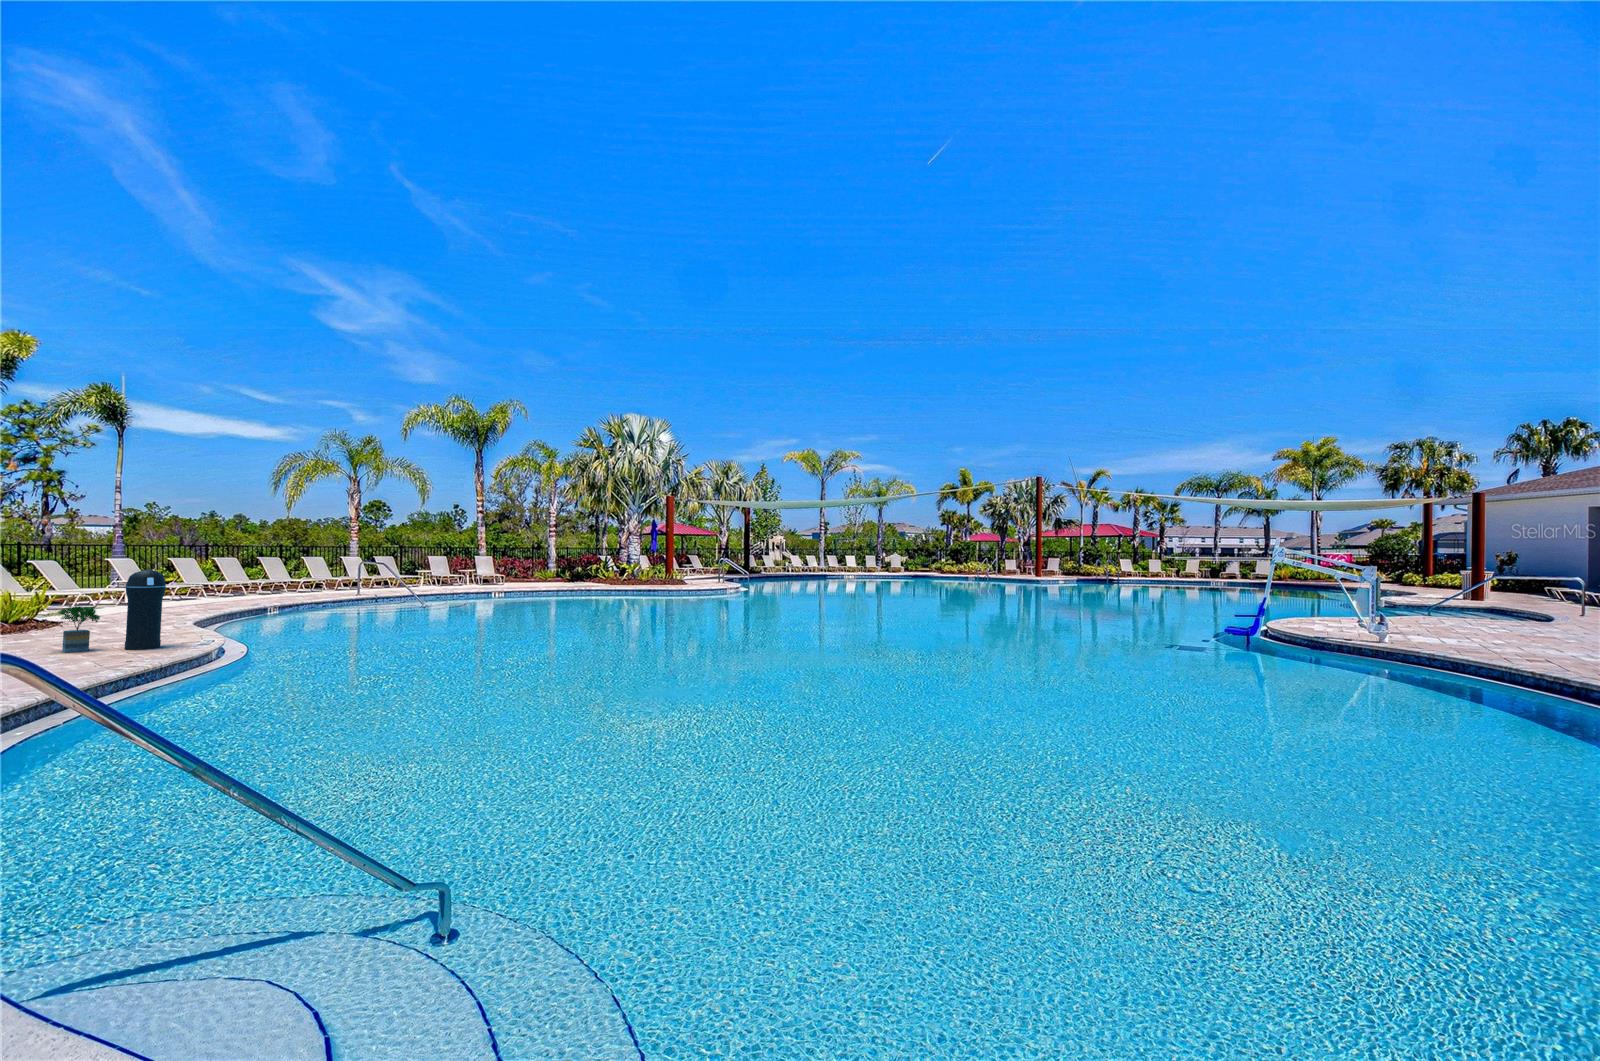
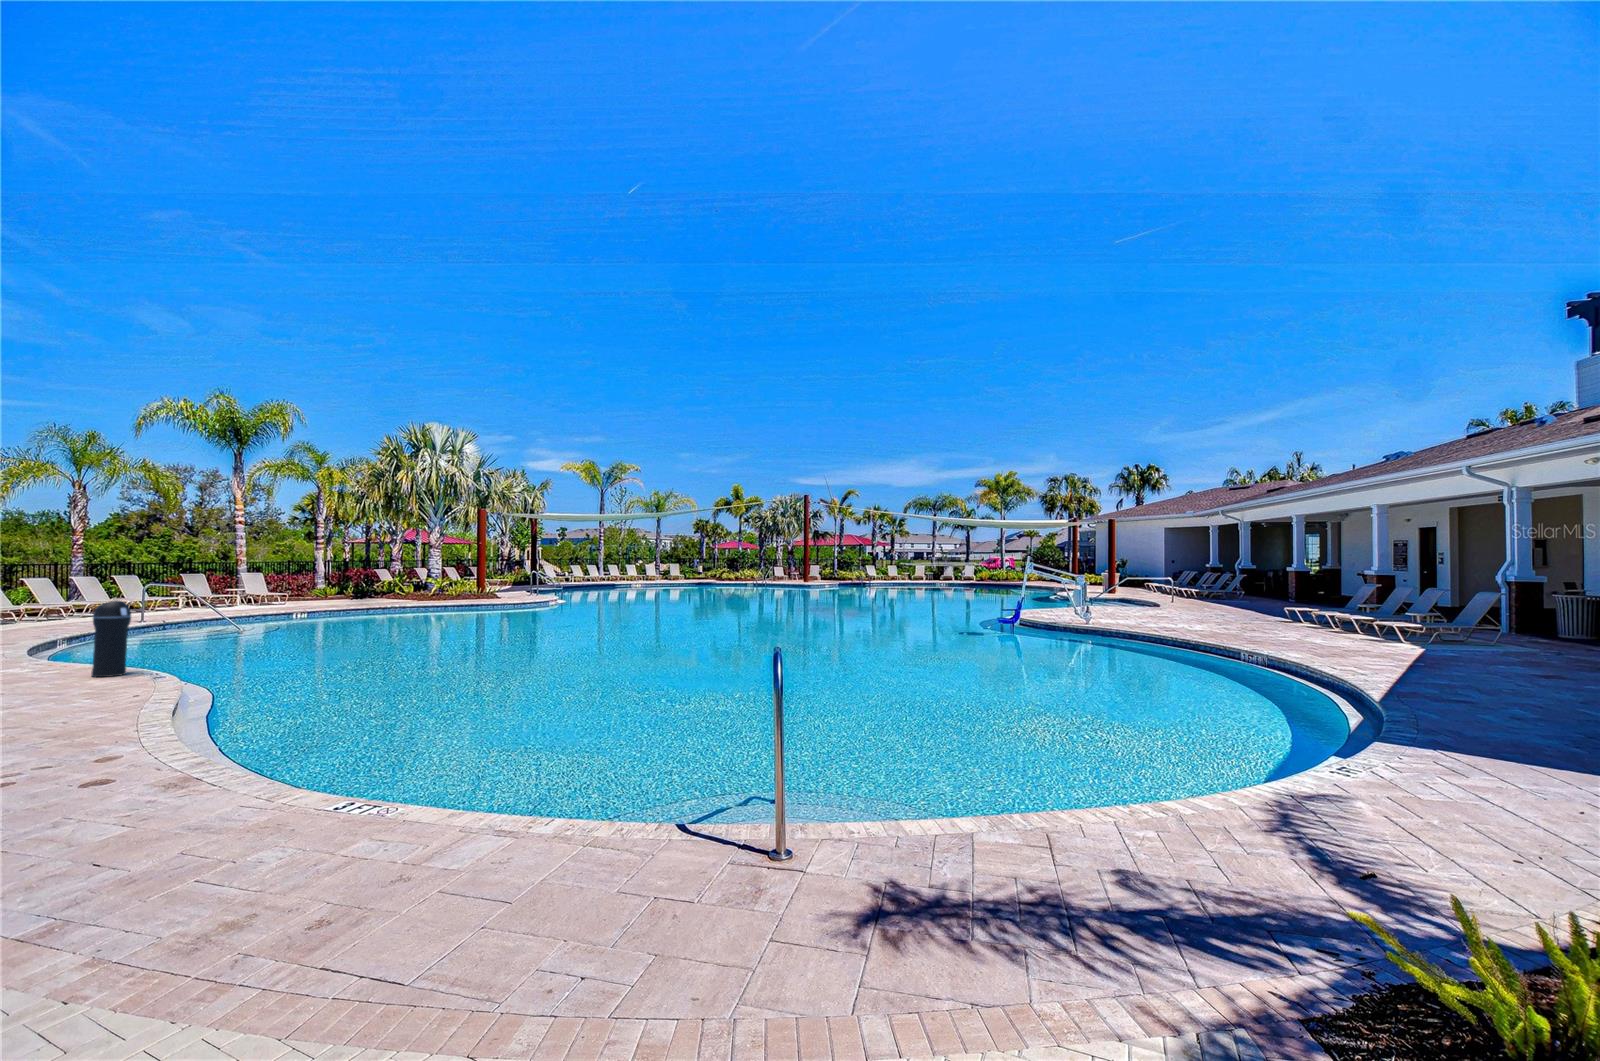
potted tree: present [58,606,100,653] -> none [23,638,71,683]

